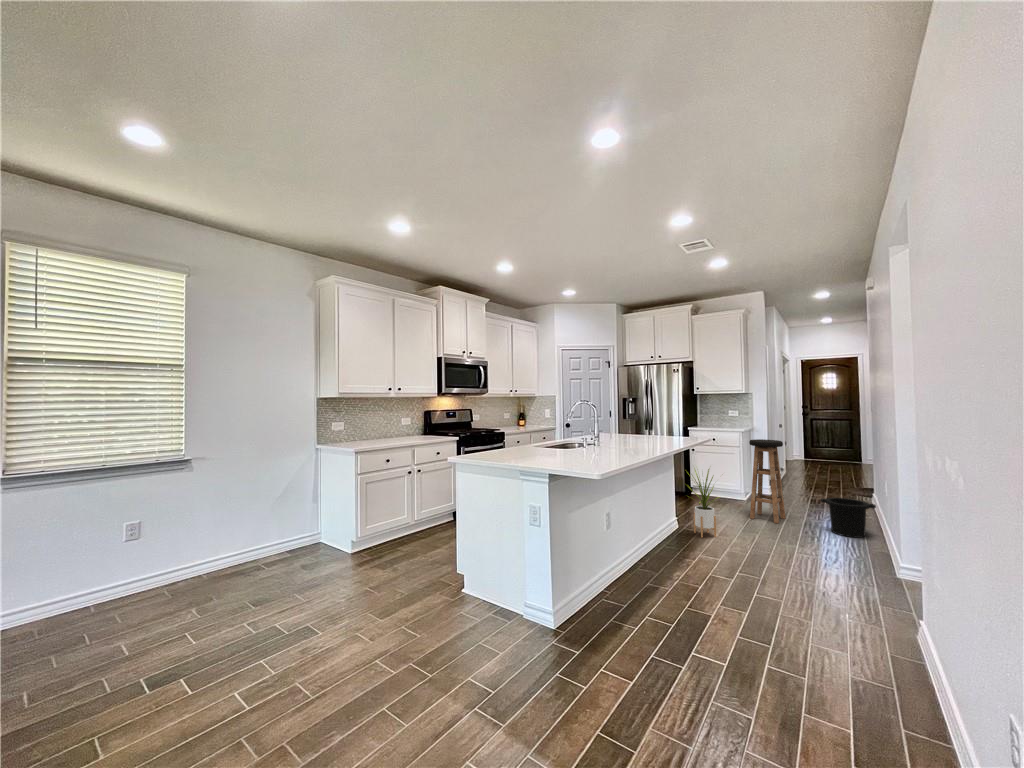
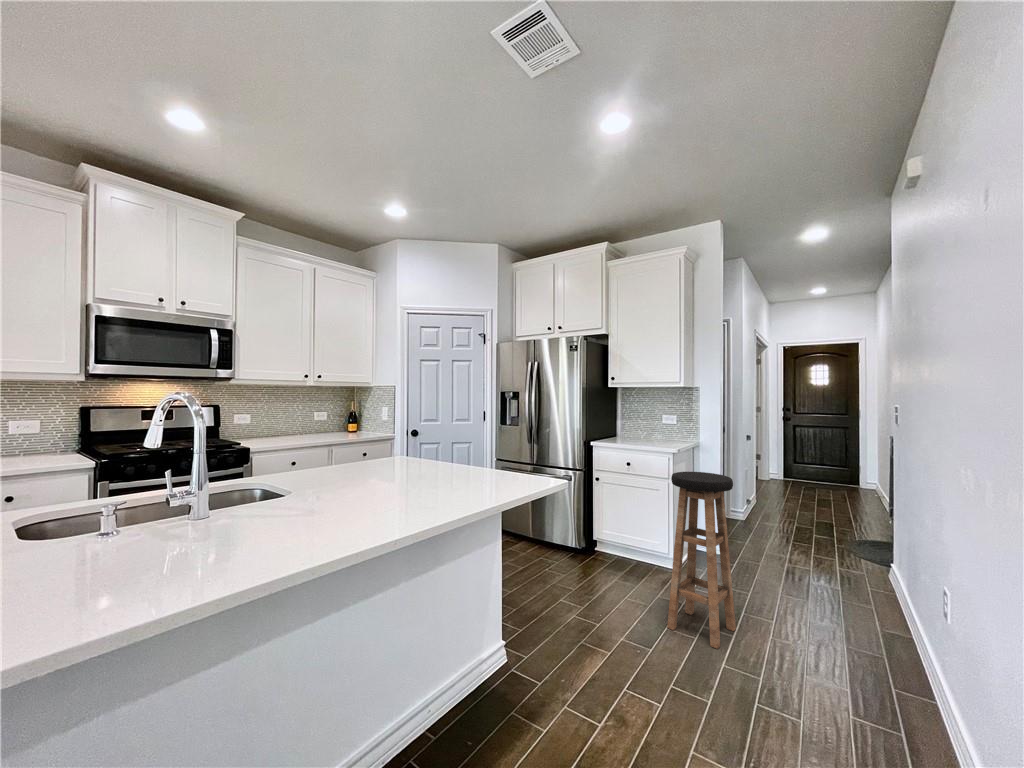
house plant: present [688,469,719,537] -> none [500,532,590,710]
trash can: present [821,498,876,538] -> none [805,605,929,716]

